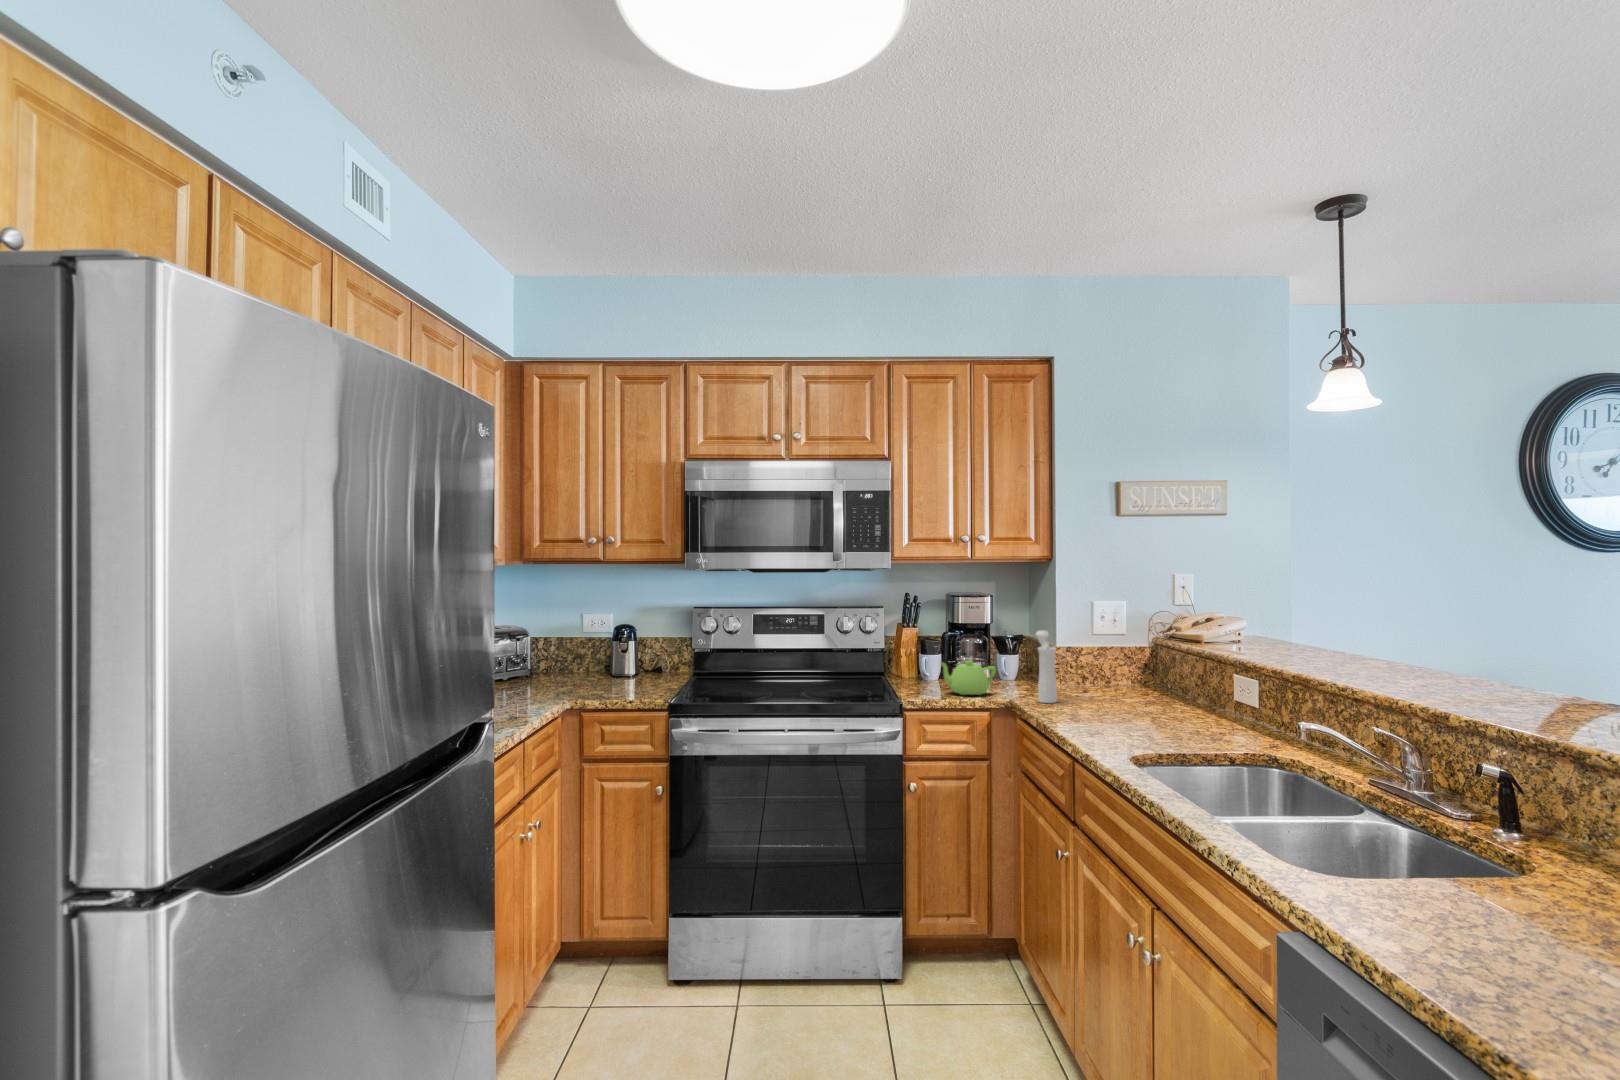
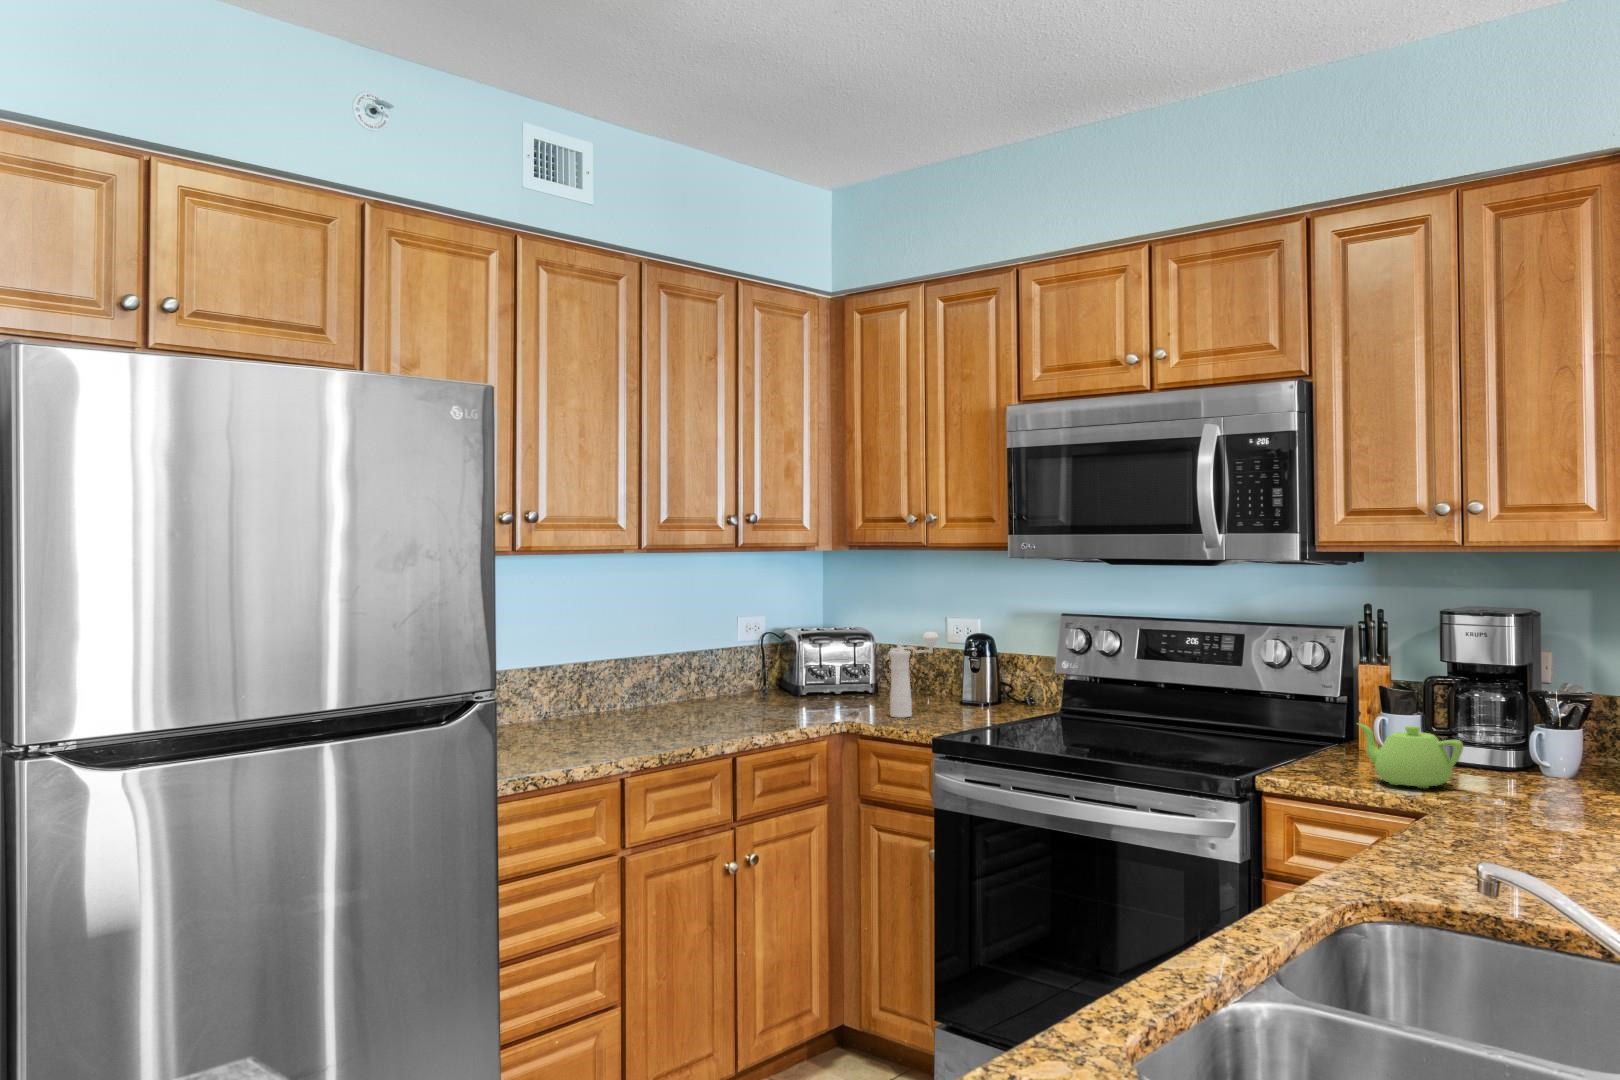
pepper mill: present [1036,631,1057,703] -> present [889,632,938,718]

